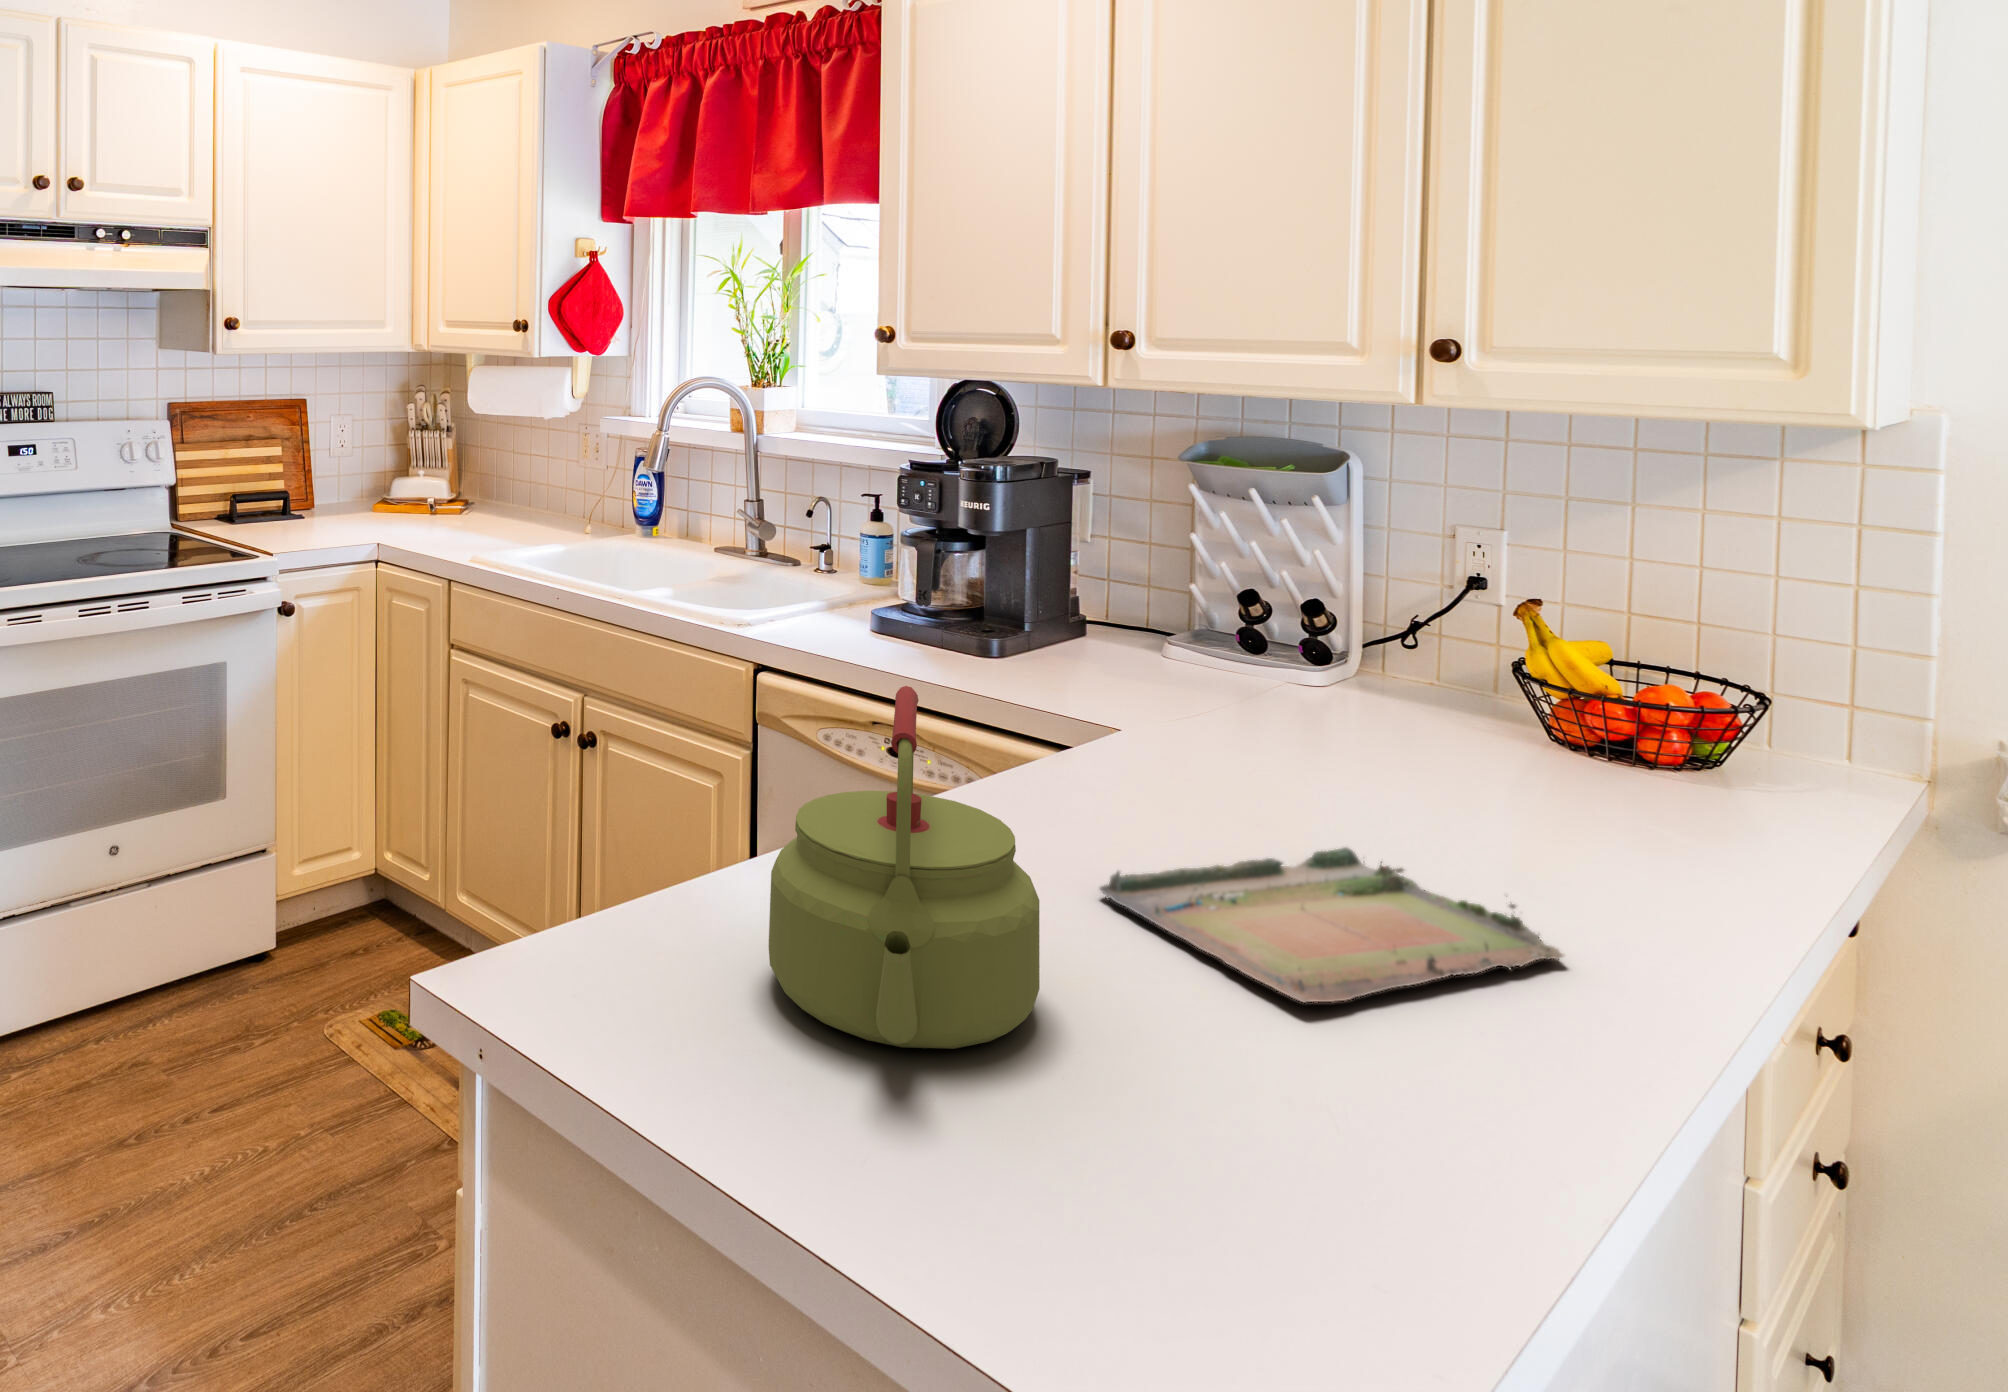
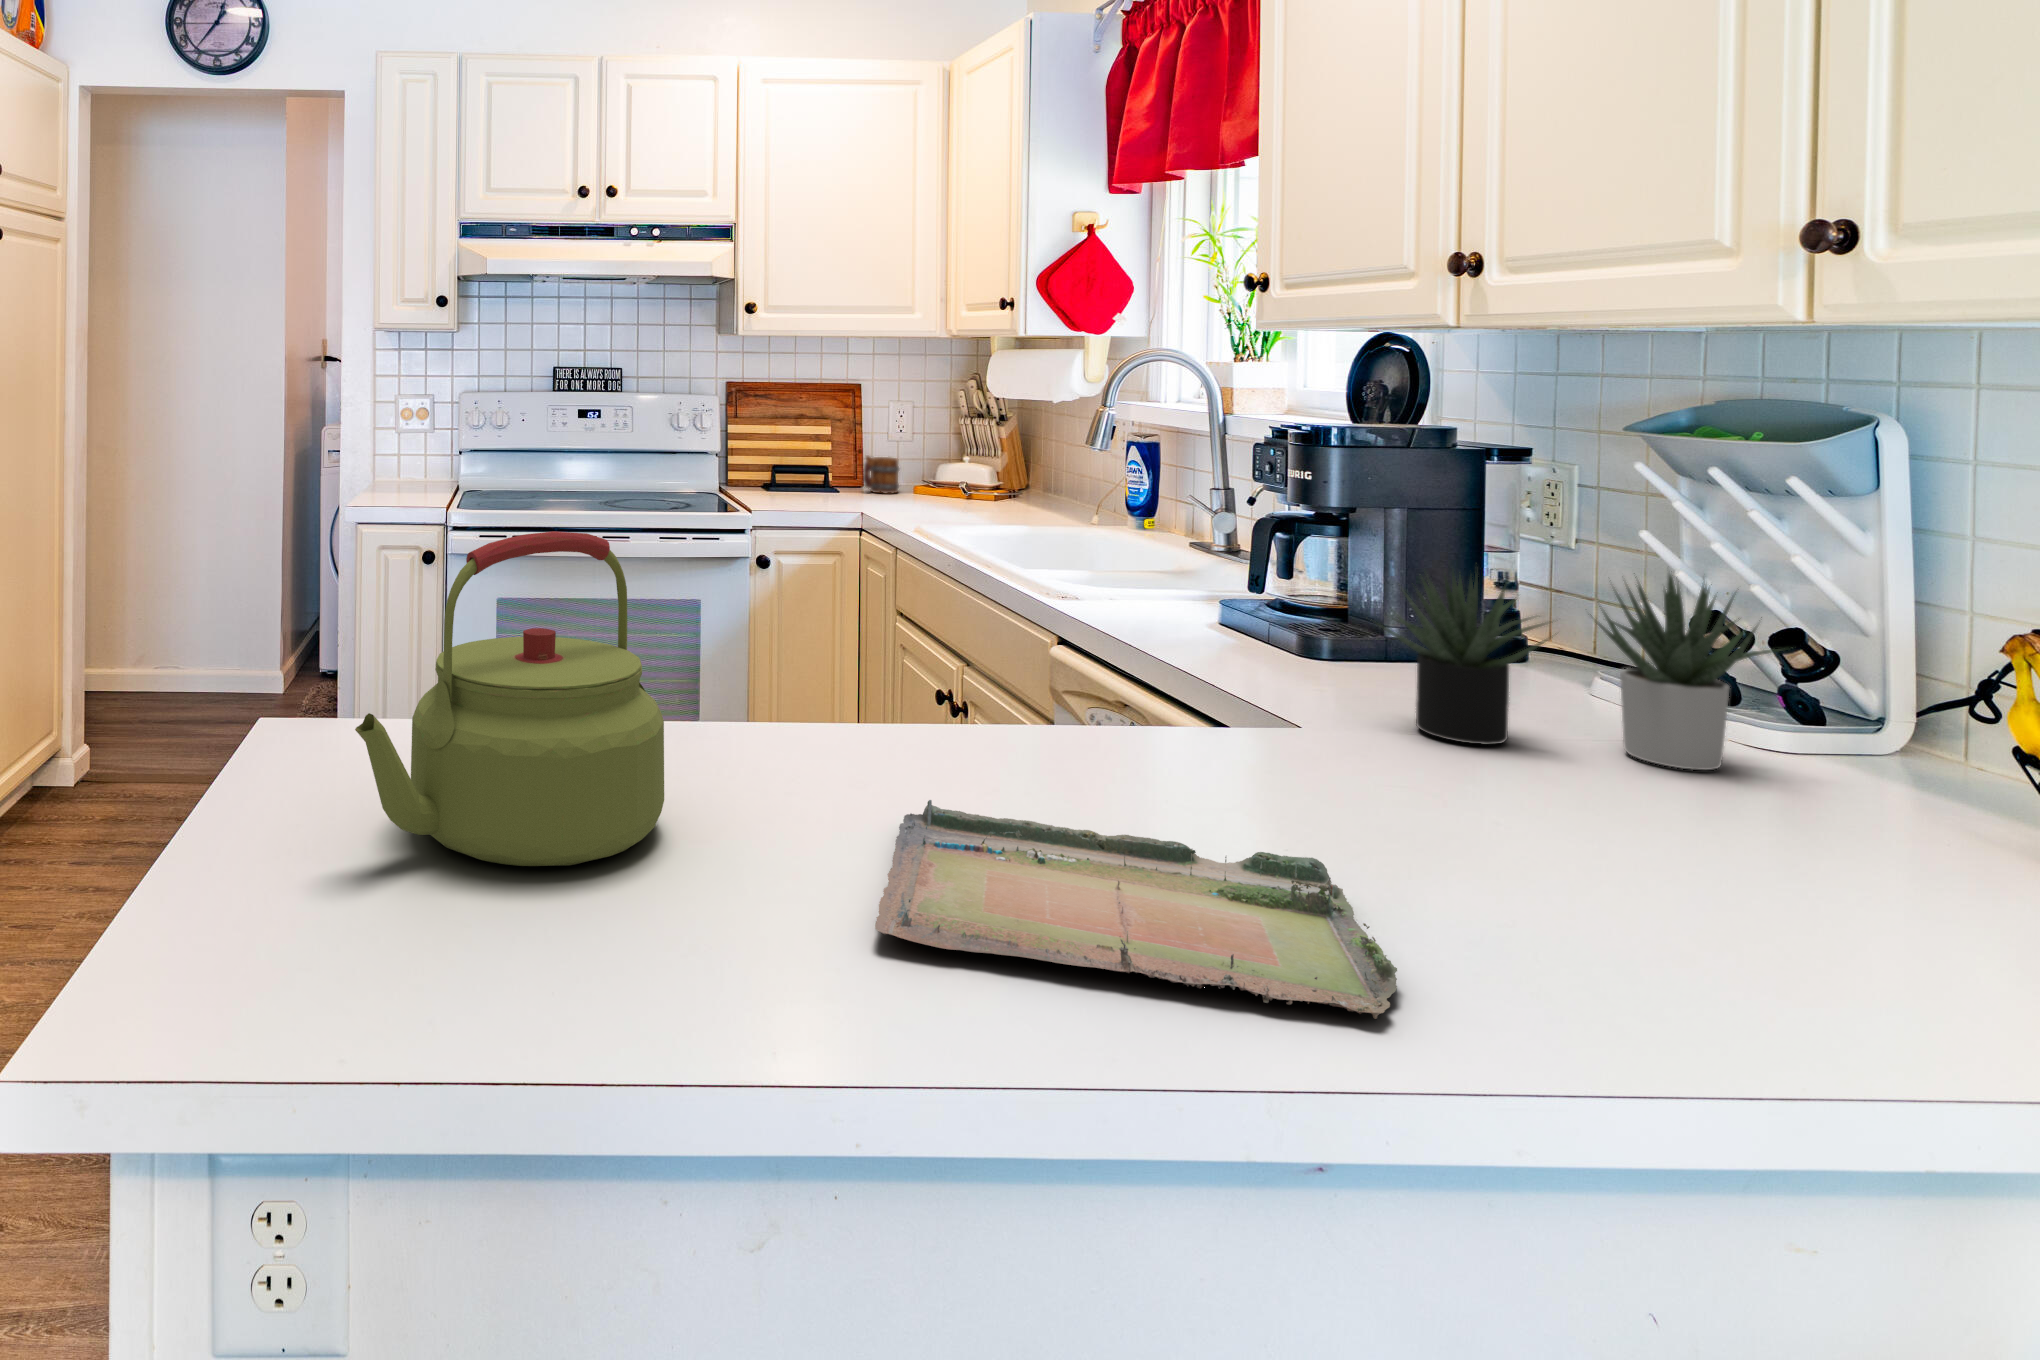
mug: none [332,478,365,518] -> present [863,456,899,493]
succulent plant: none [1120,572,1355,721] -> present [1382,571,1779,770]

